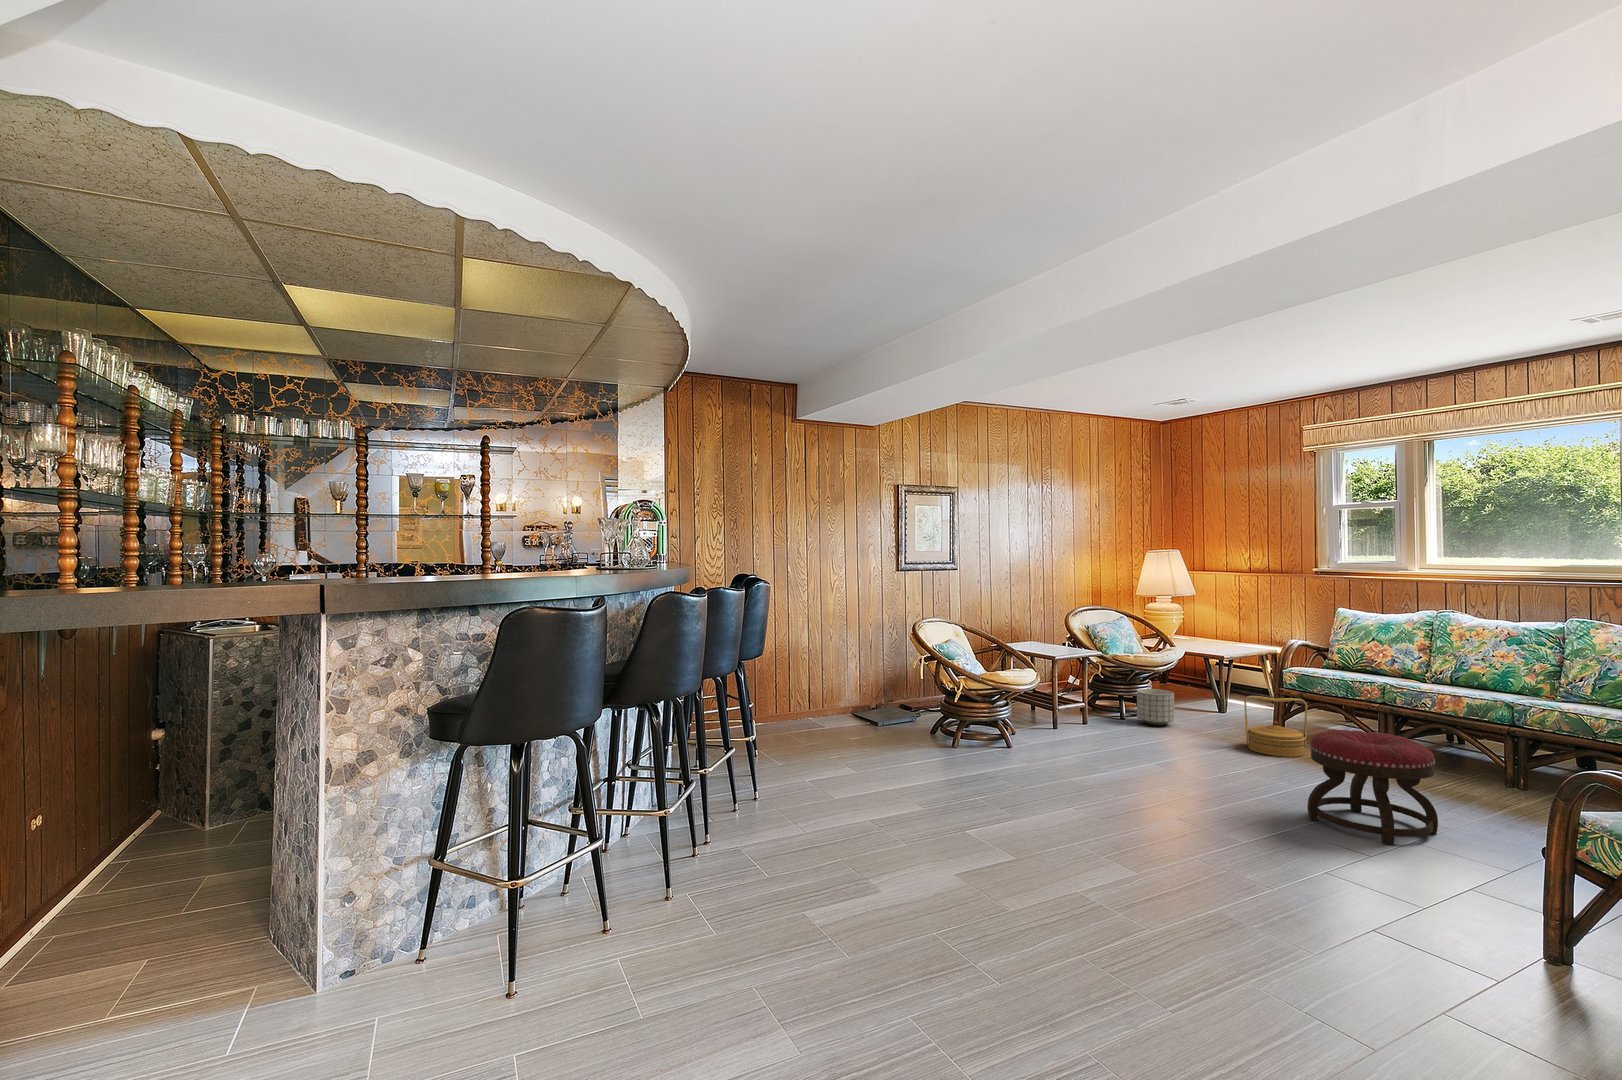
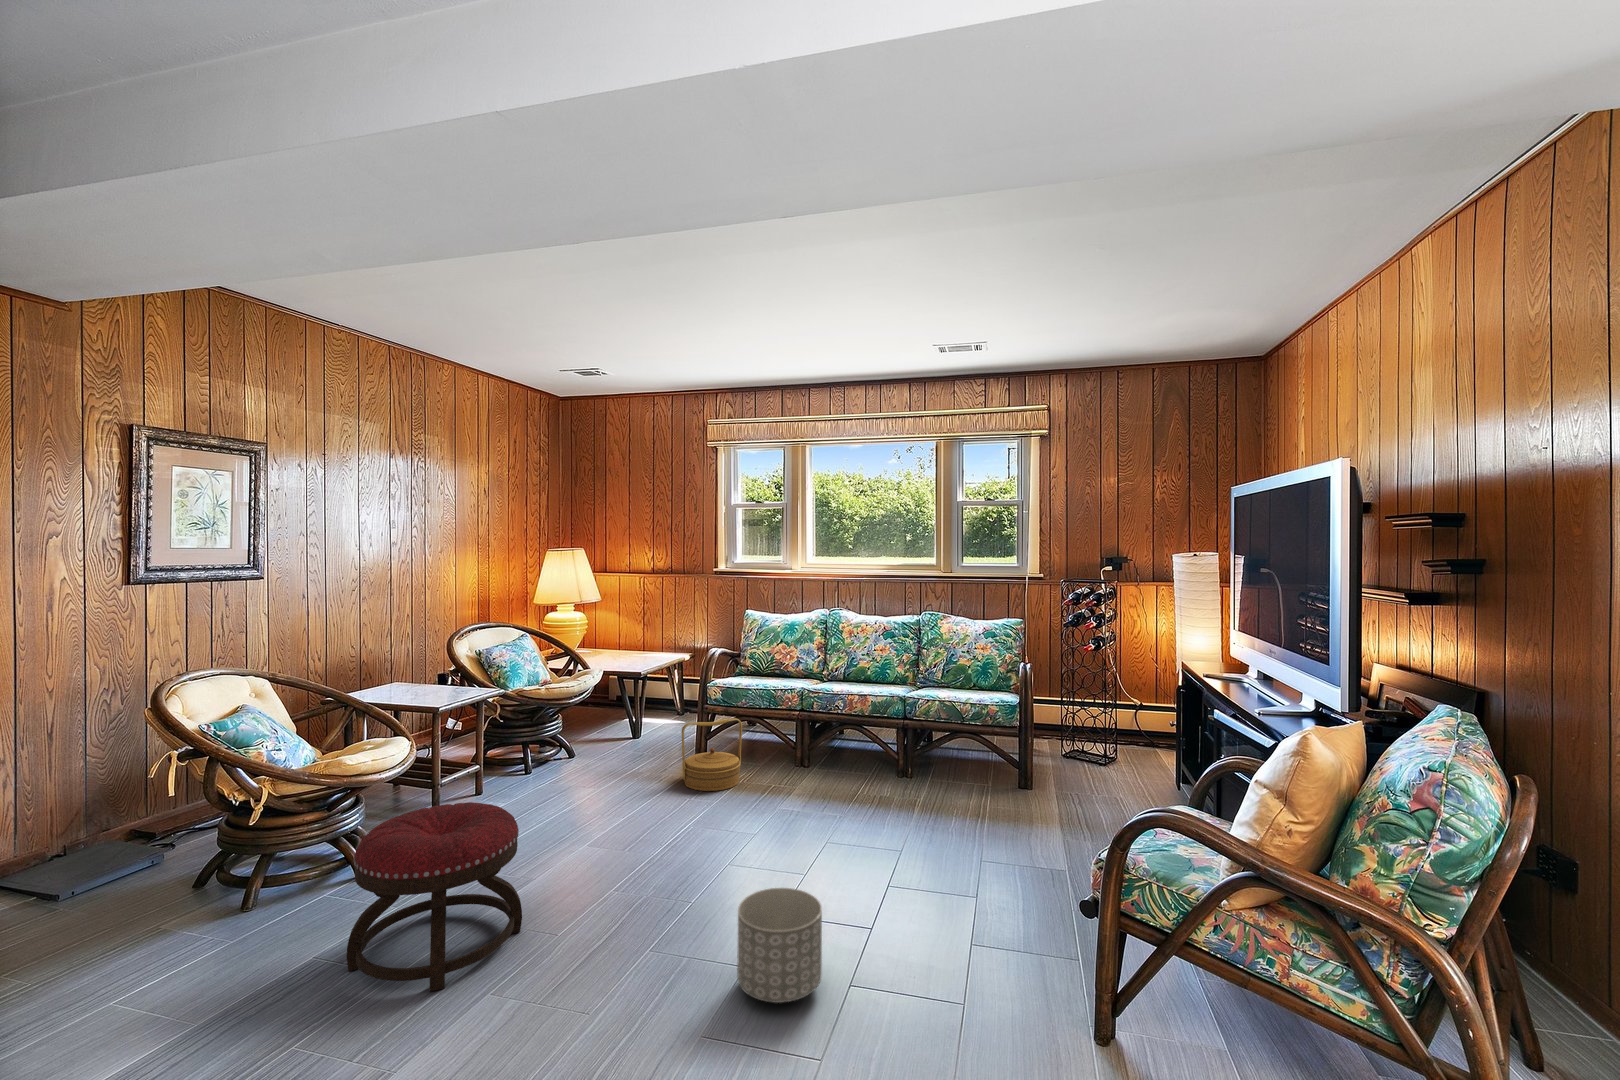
planter: present [1137,689,1174,726] -> present [737,888,822,1003]
ottoman: present [1308,730,1438,845] -> present [346,802,522,992]

